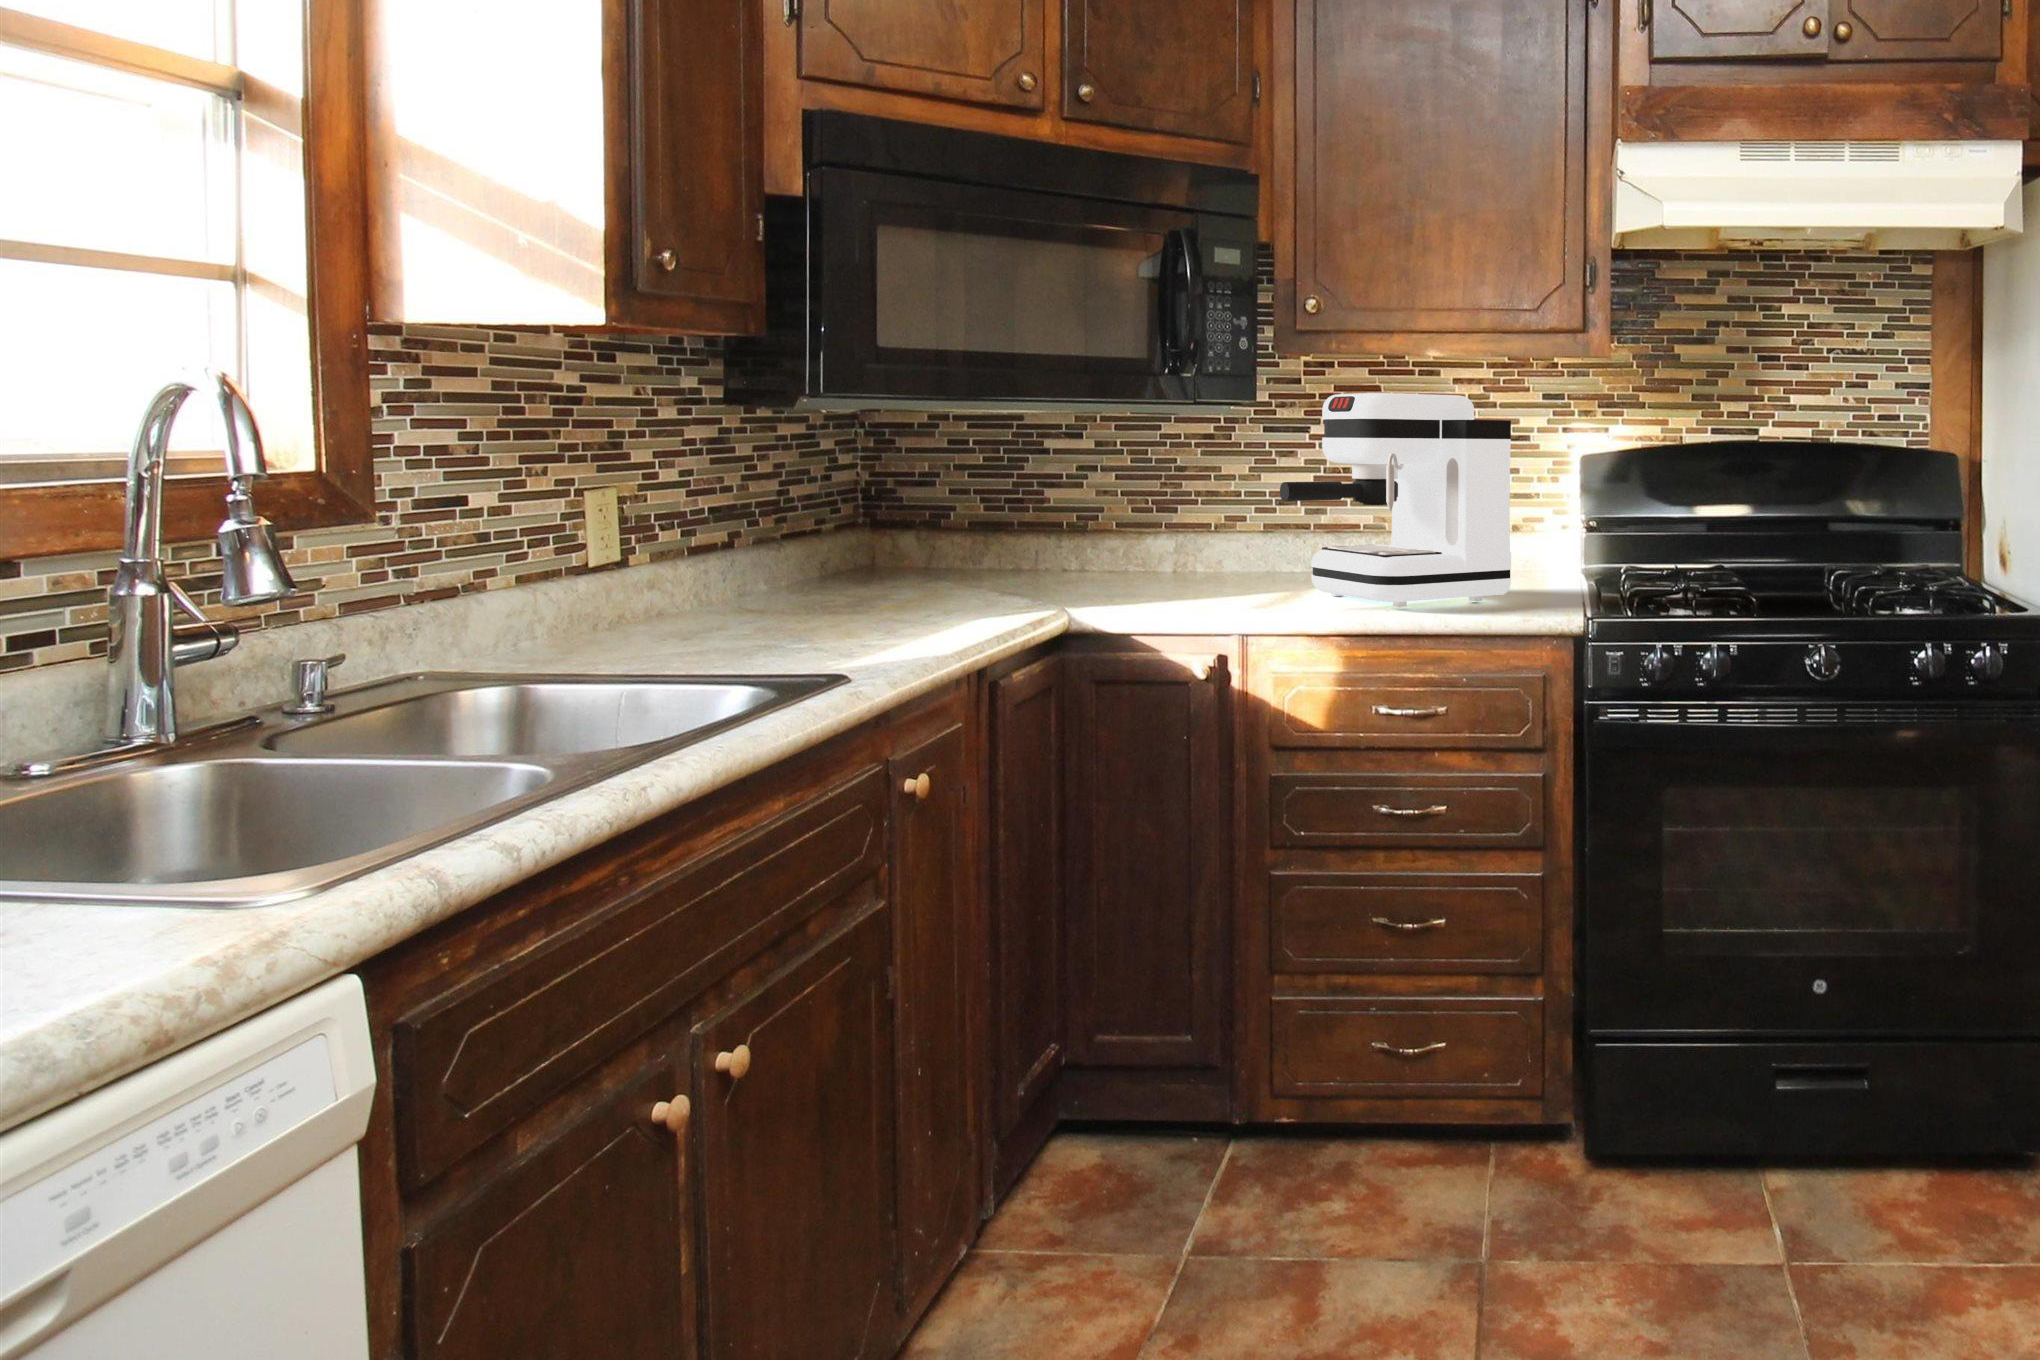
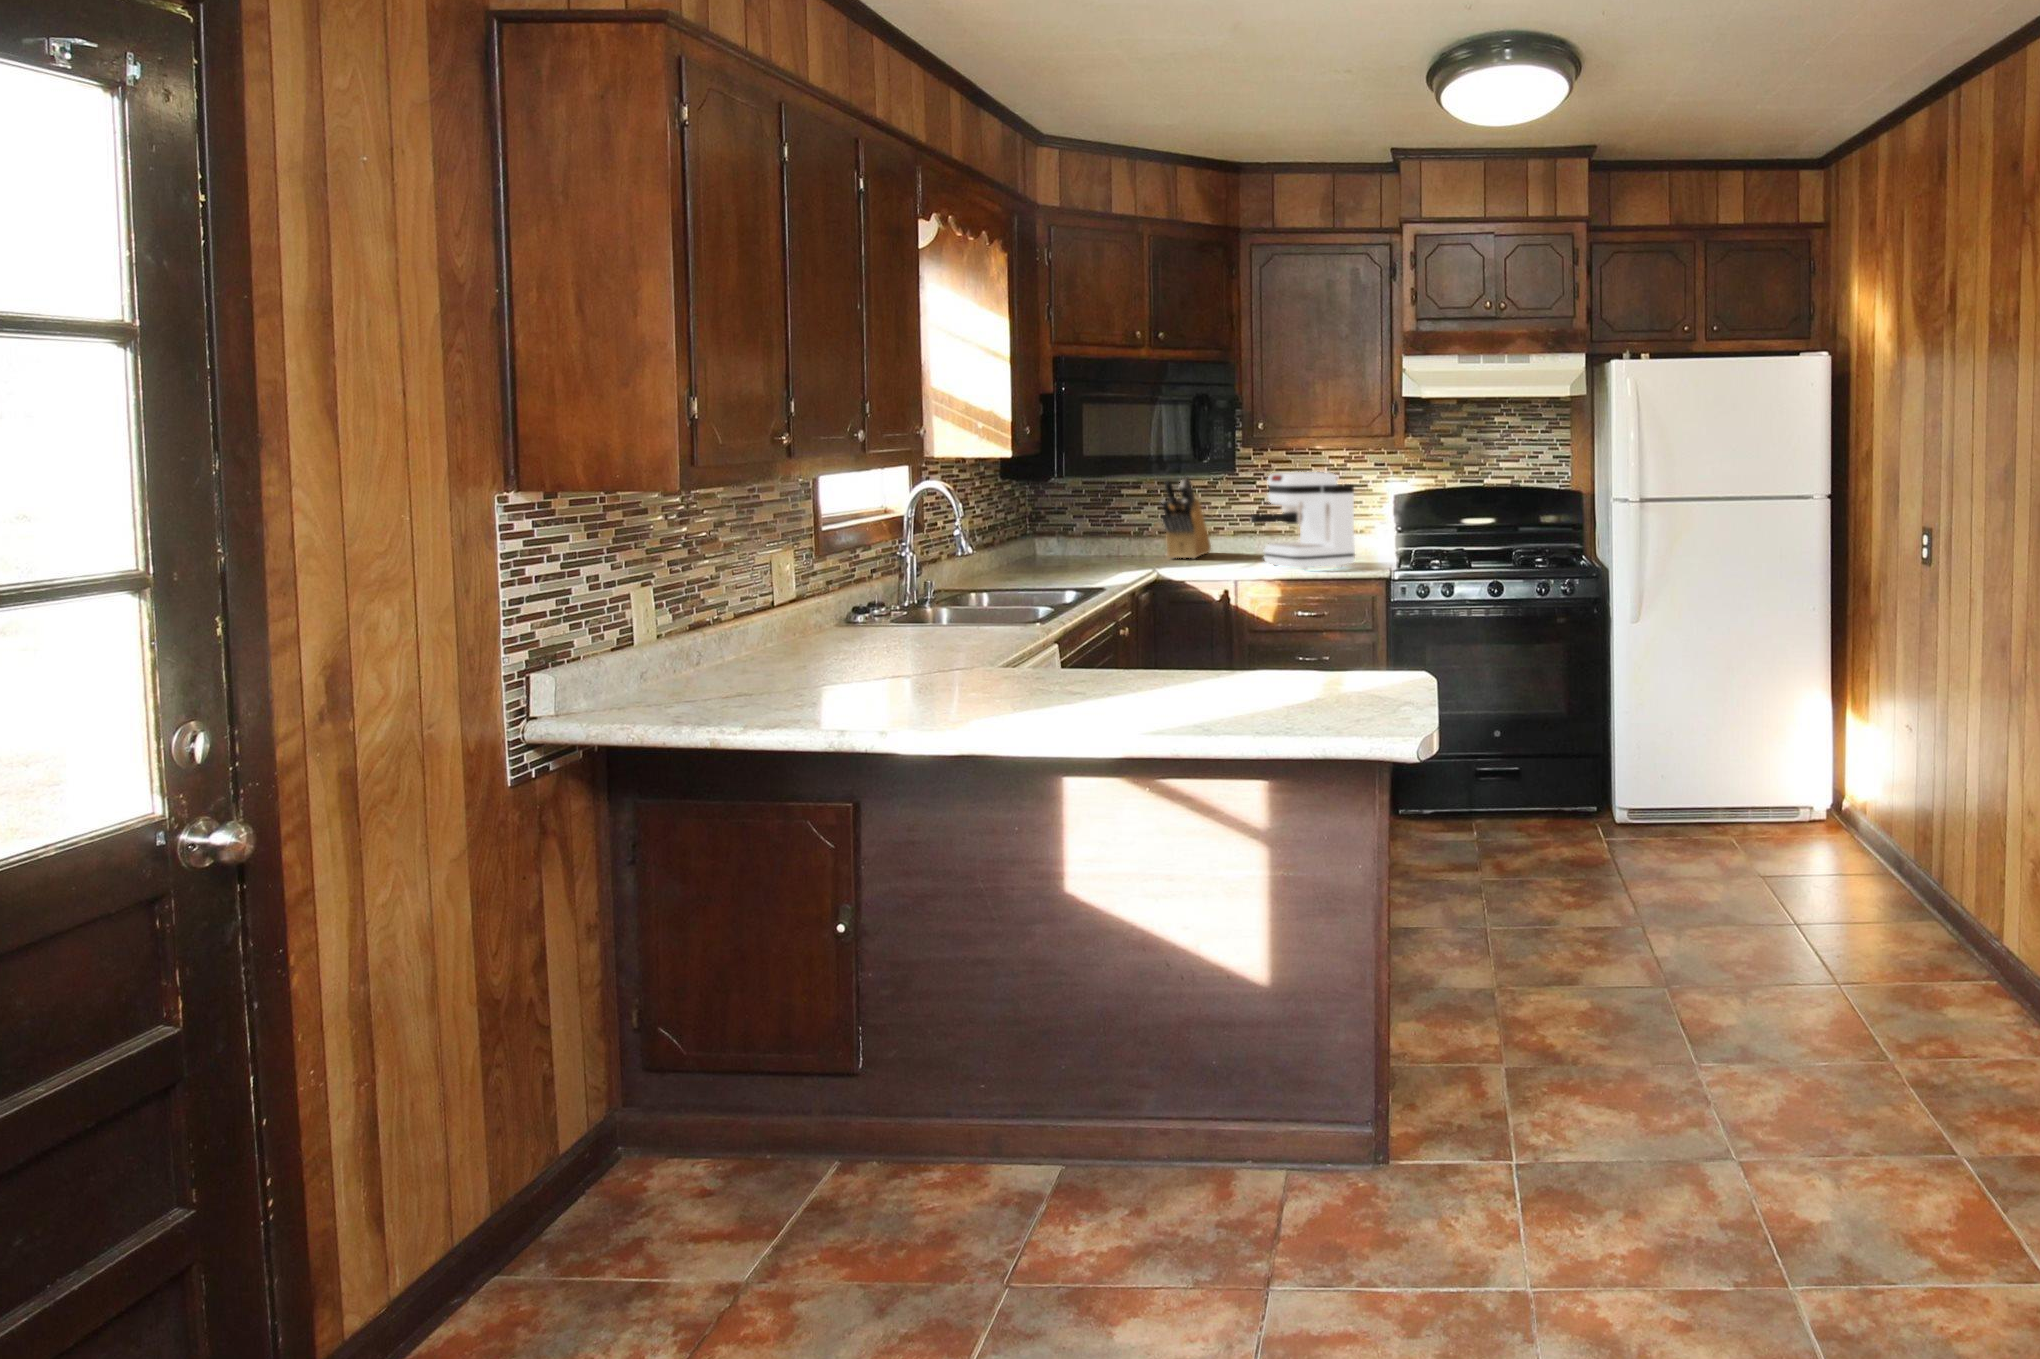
knife block: none [1096,401,1215,577] -> present [1161,478,1211,559]

